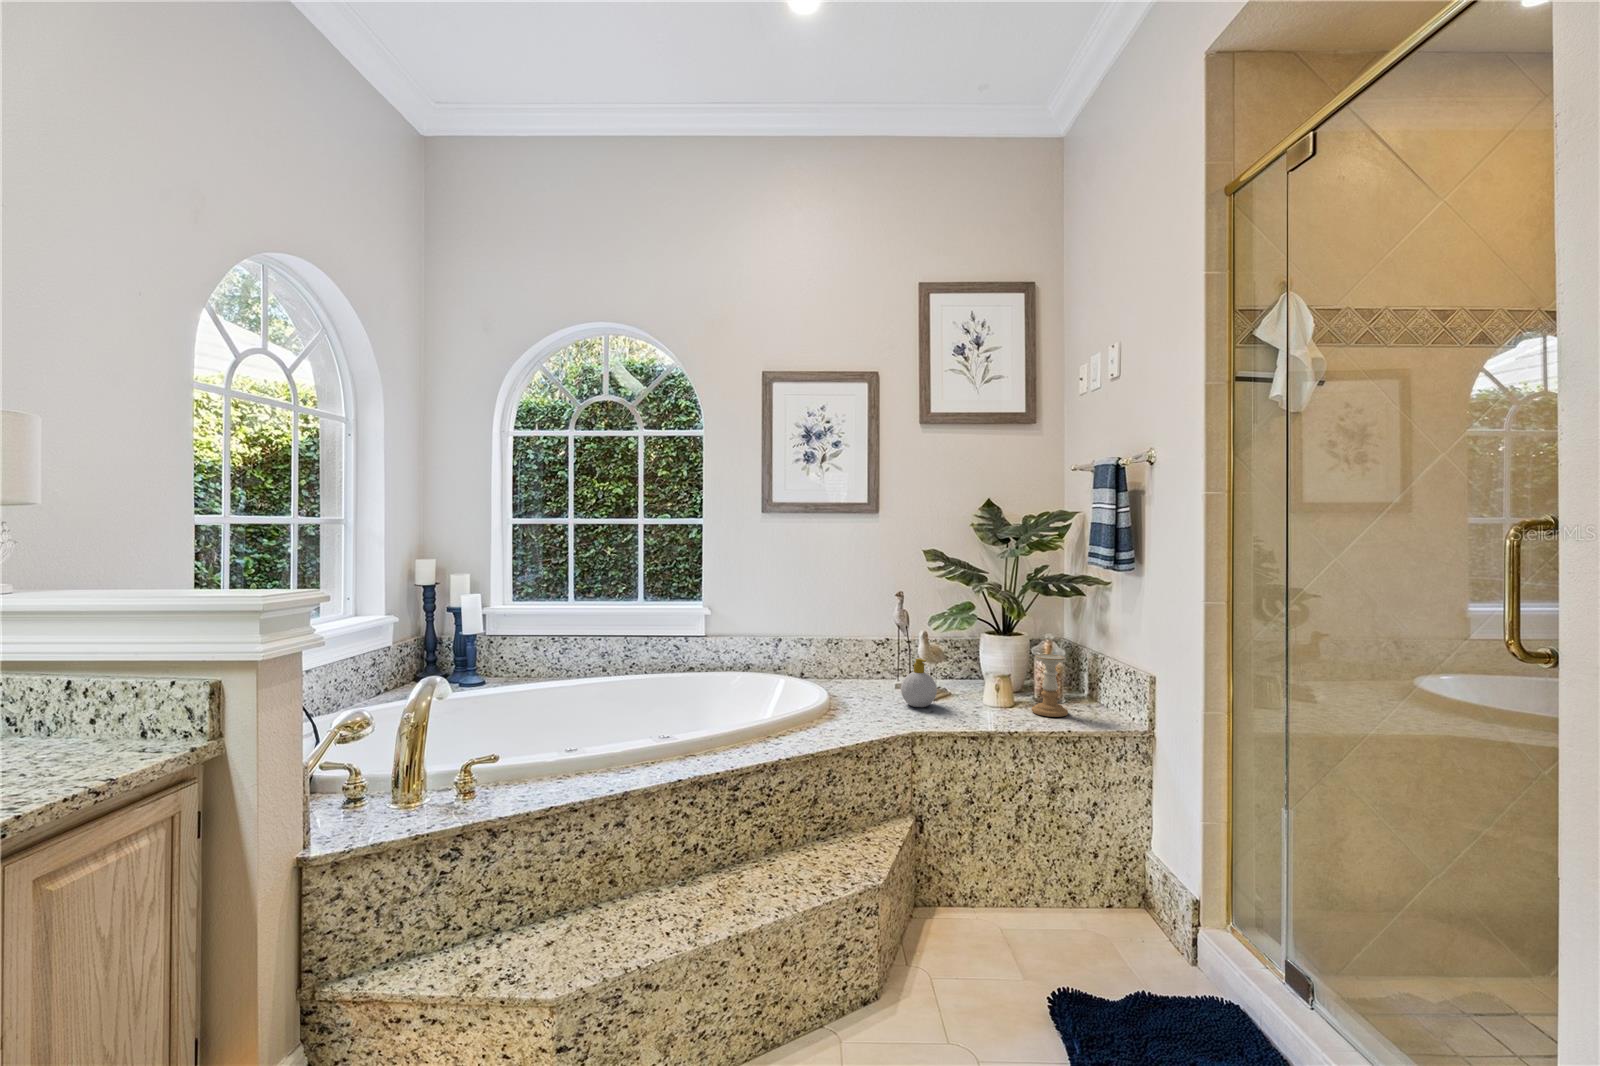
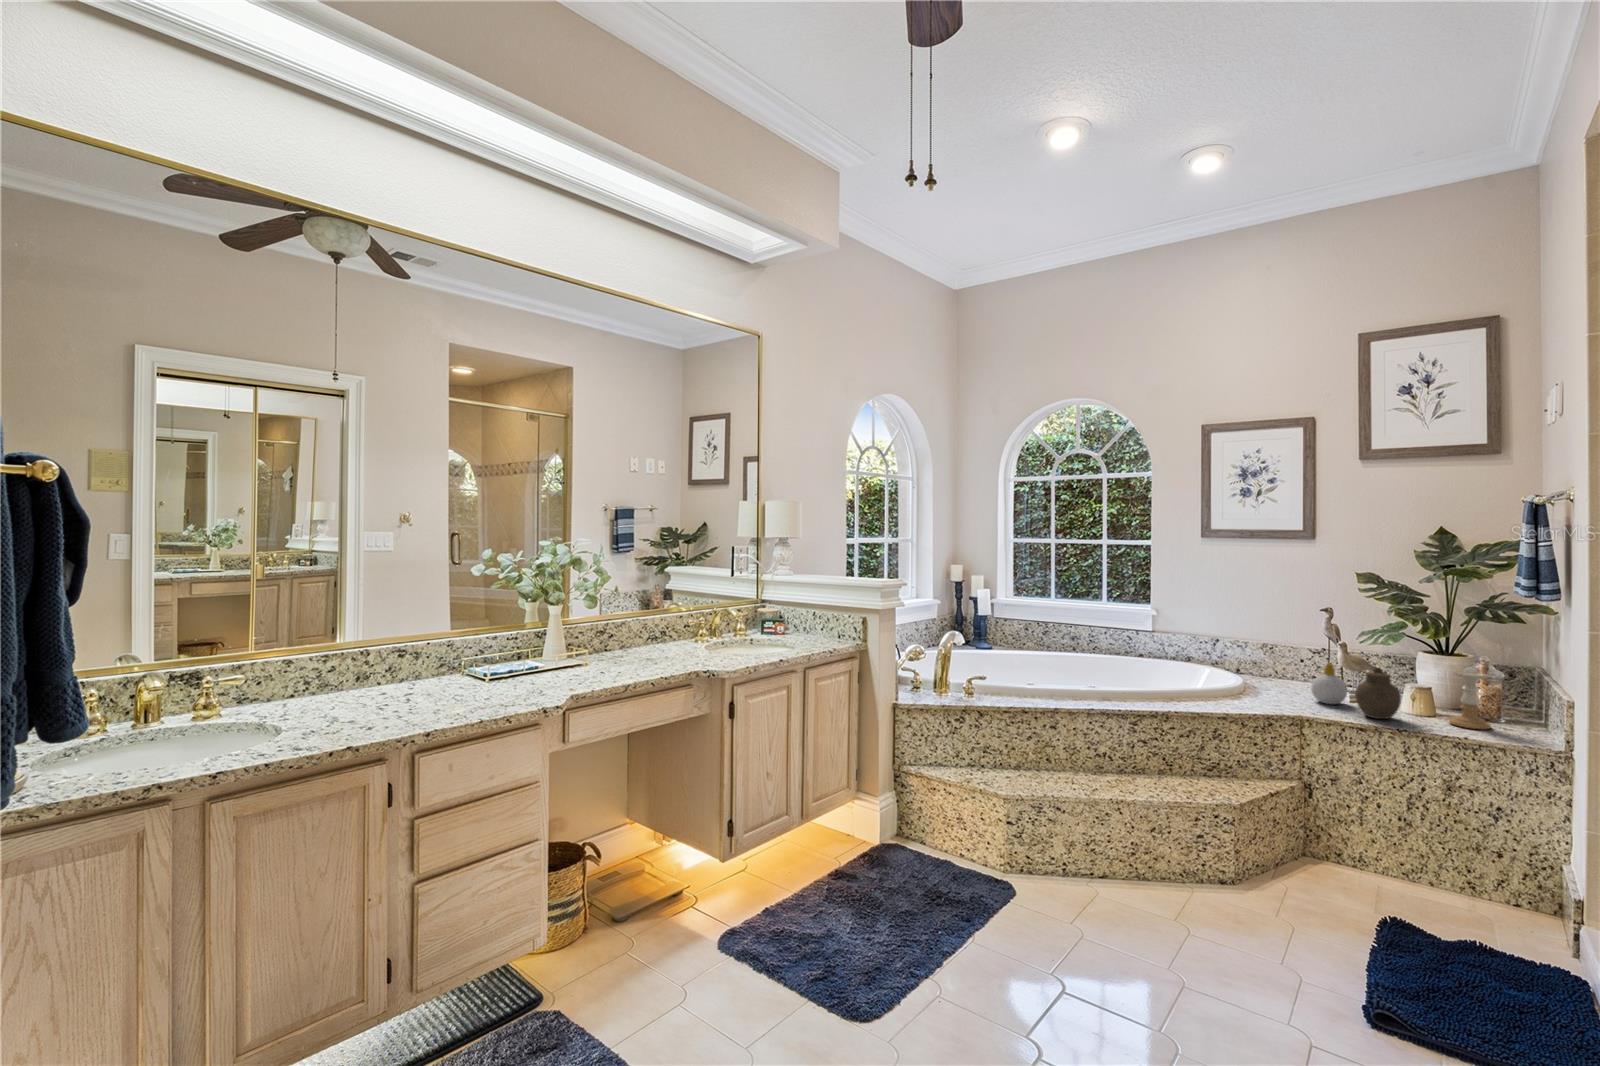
jar: none [955,661,999,720] -> present [1355,668,1401,719]

